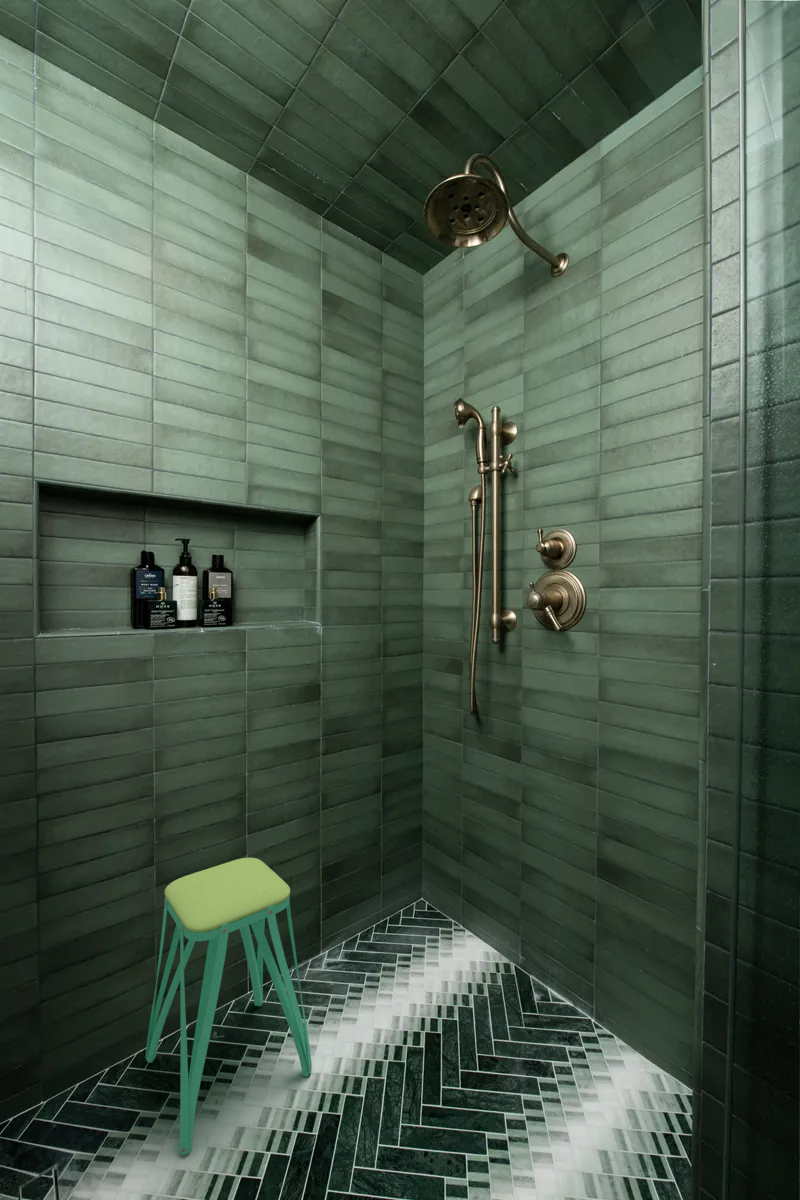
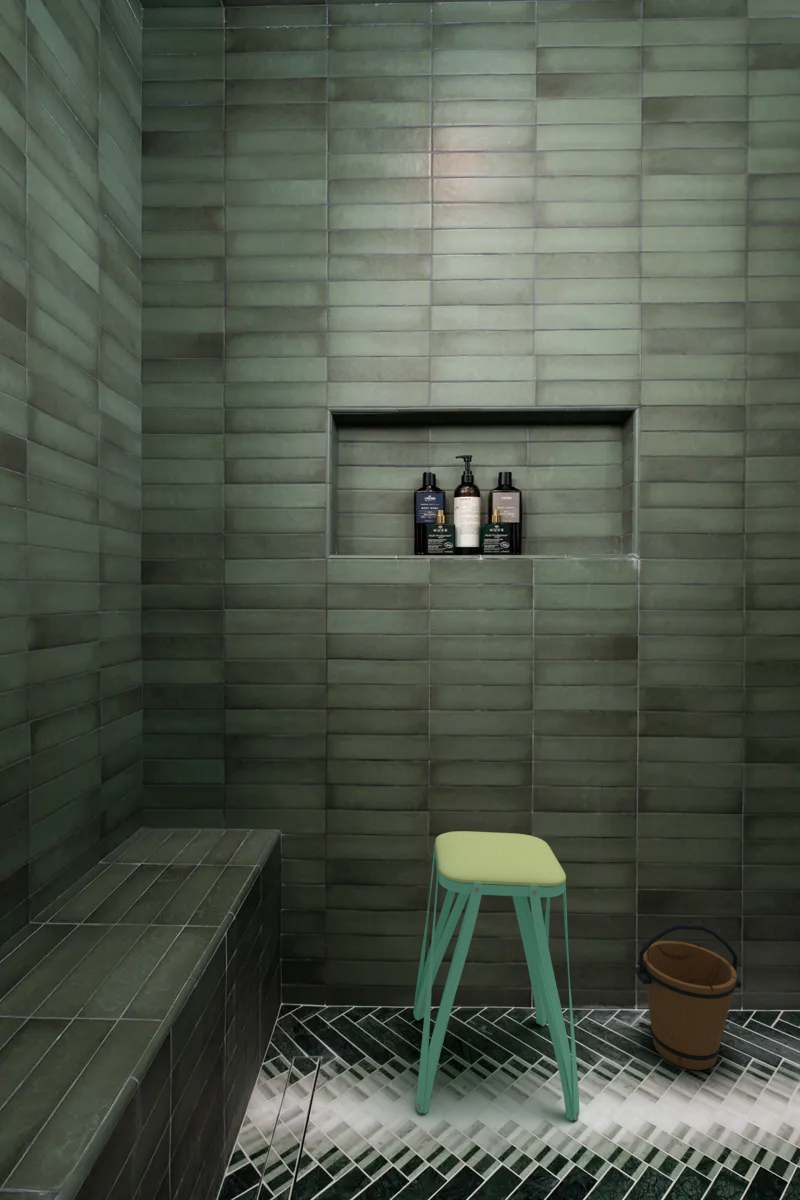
bucket: none [326,879,392,986] -> present [635,925,742,1070]

